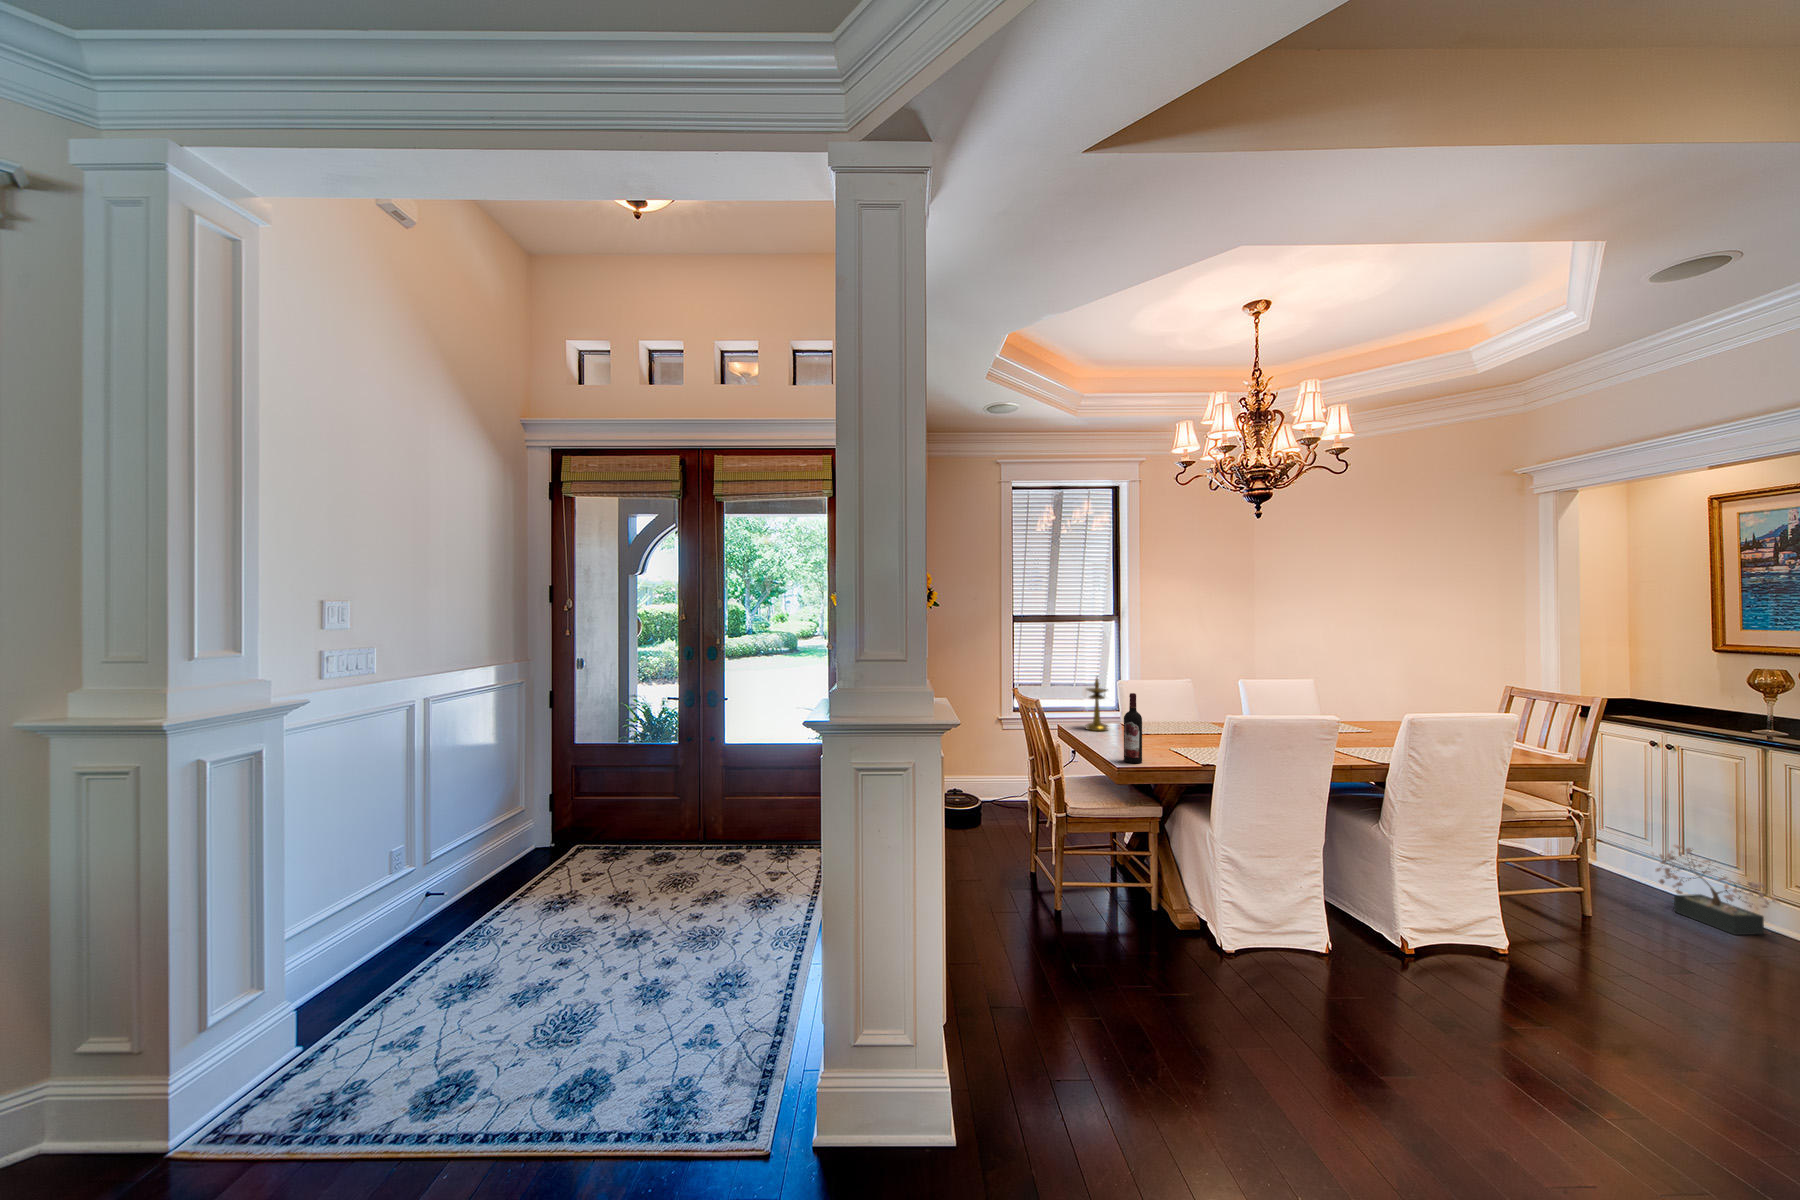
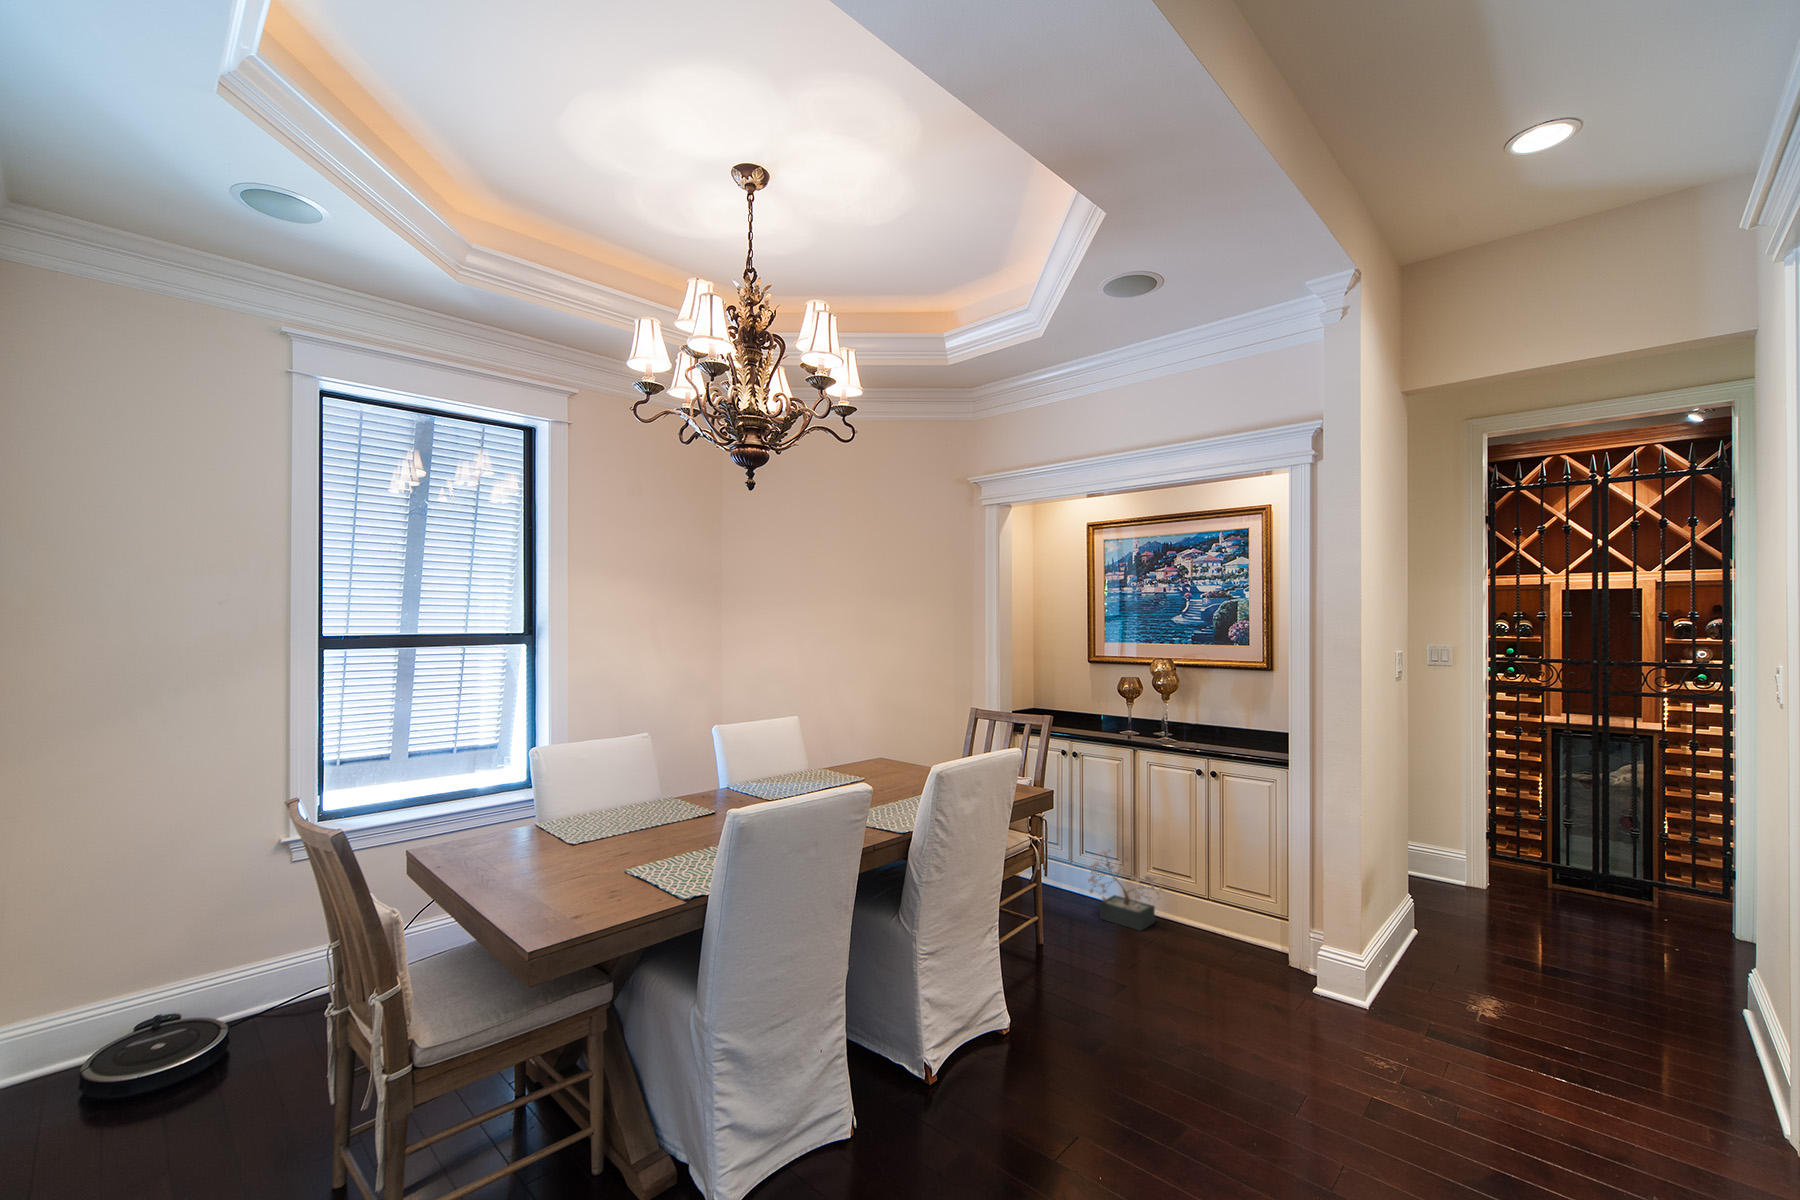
candlestick: present [1086,677,1108,731] -> none [467,746,513,849]
wine bottle: present [1124,693,1142,763] -> none [540,786,576,919]

